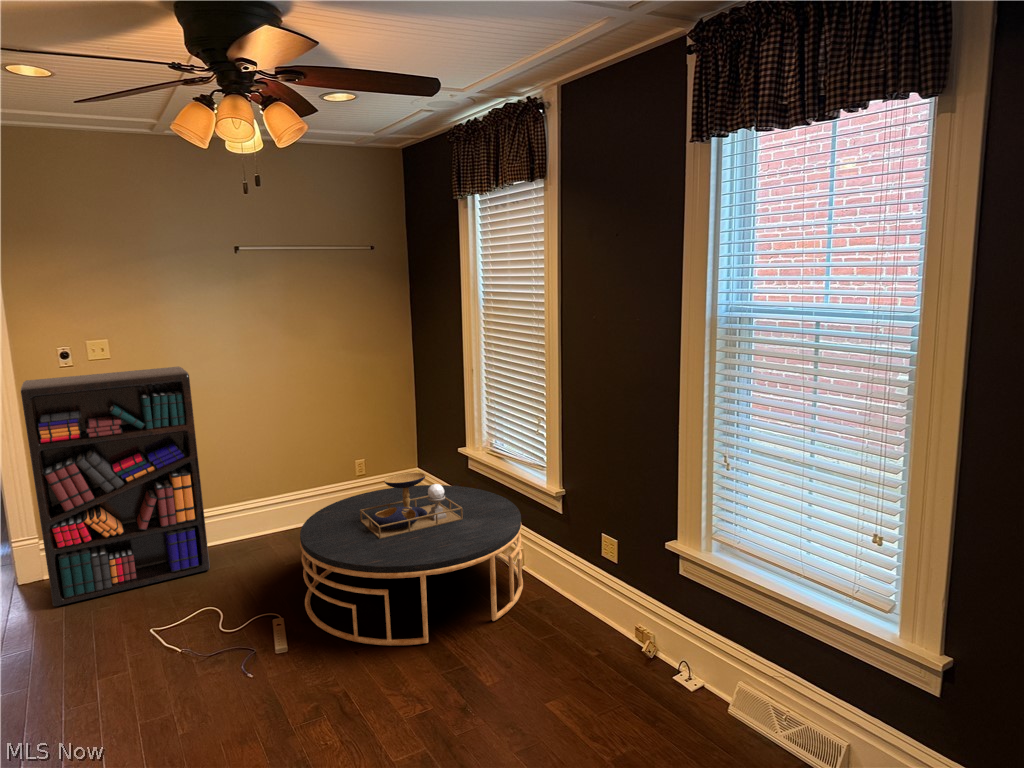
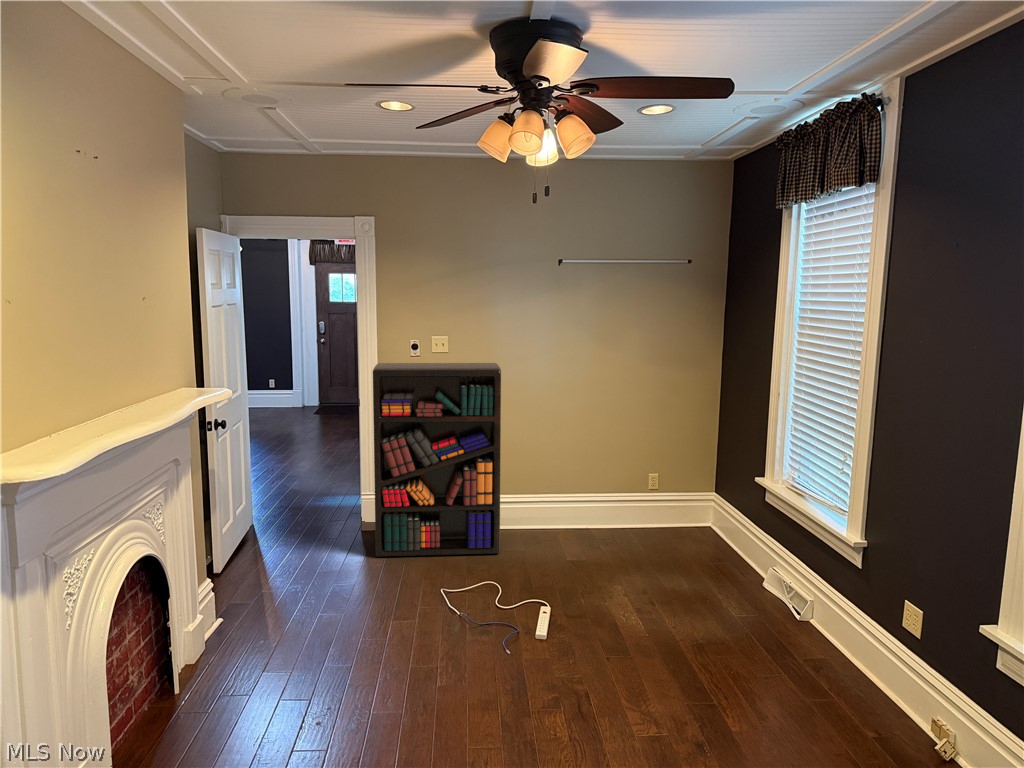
coffee table: present [300,472,523,645] -> none [574,493,812,670]

